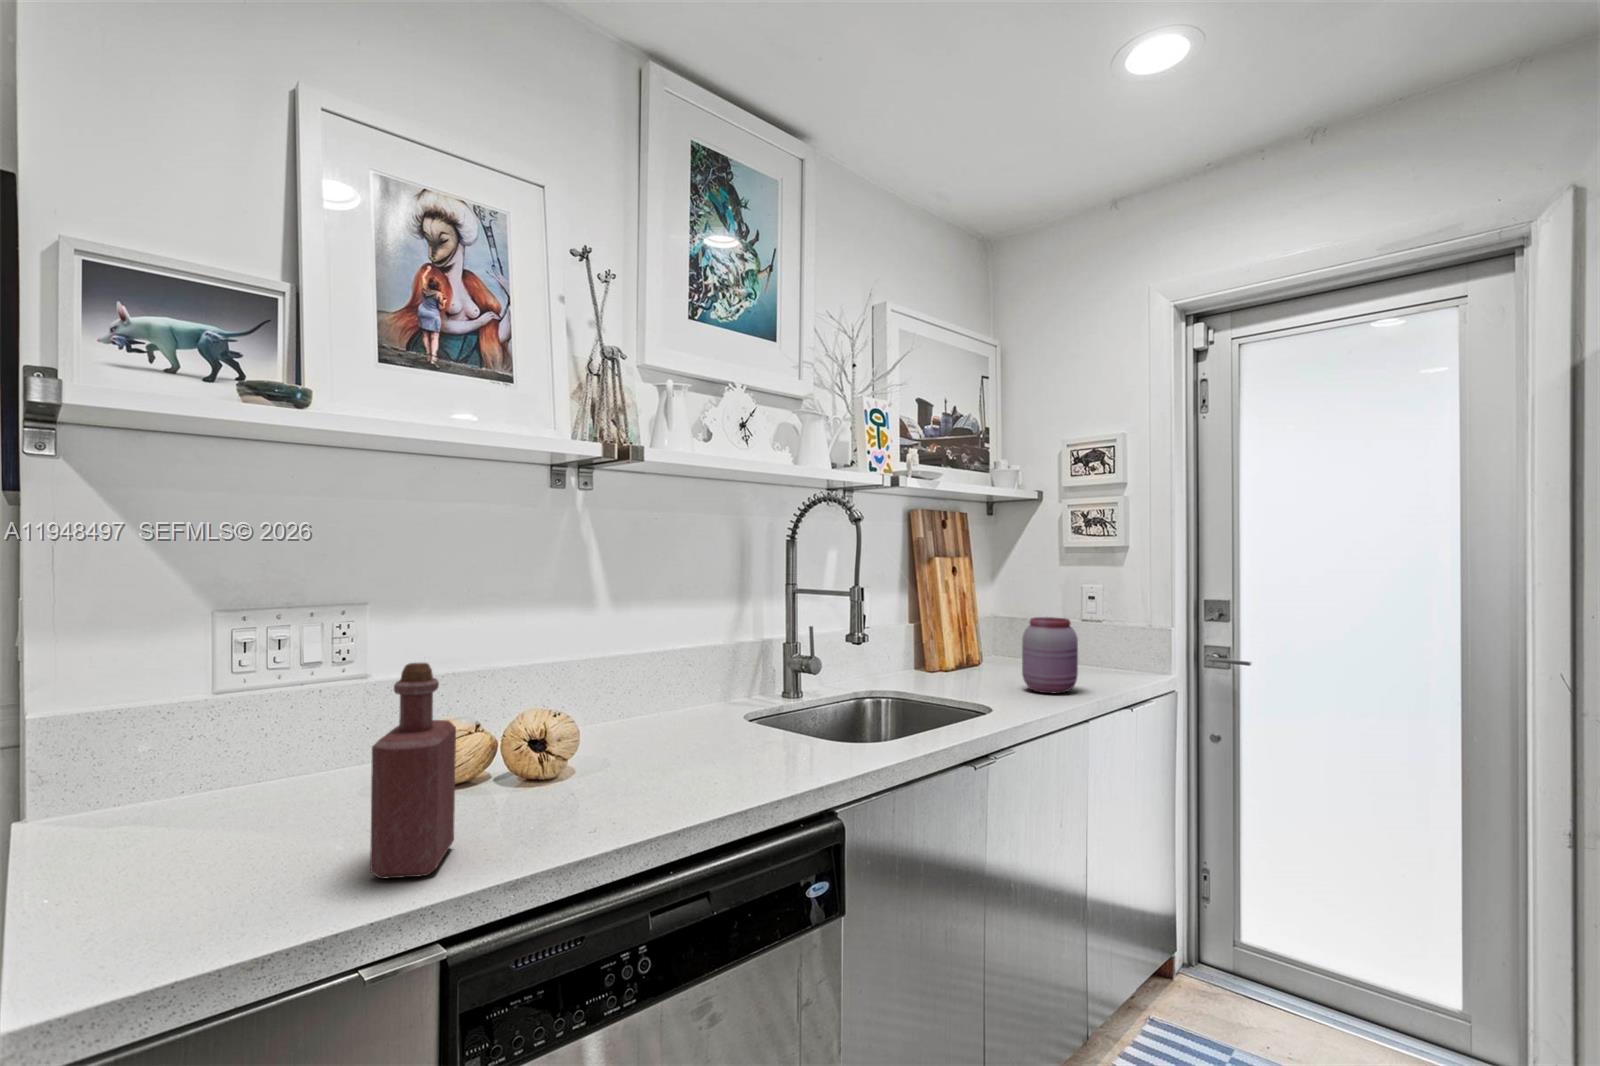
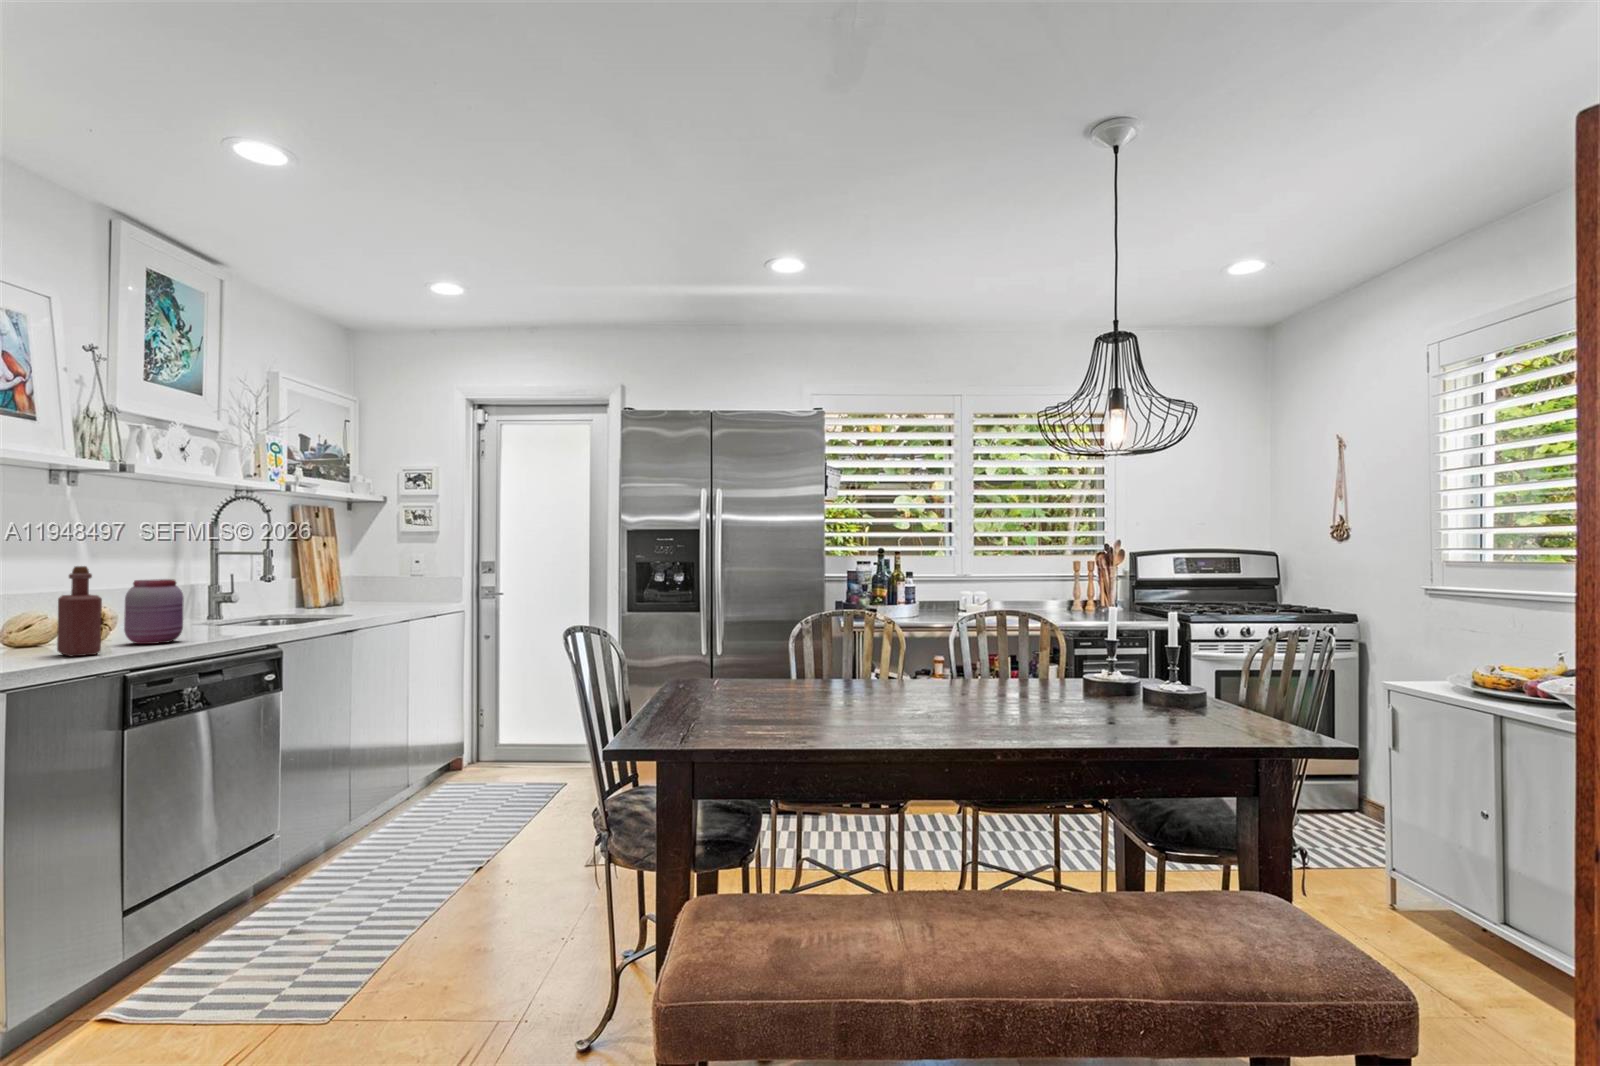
jar: present [1022,617,1078,693] -> present [124,579,184,644]

